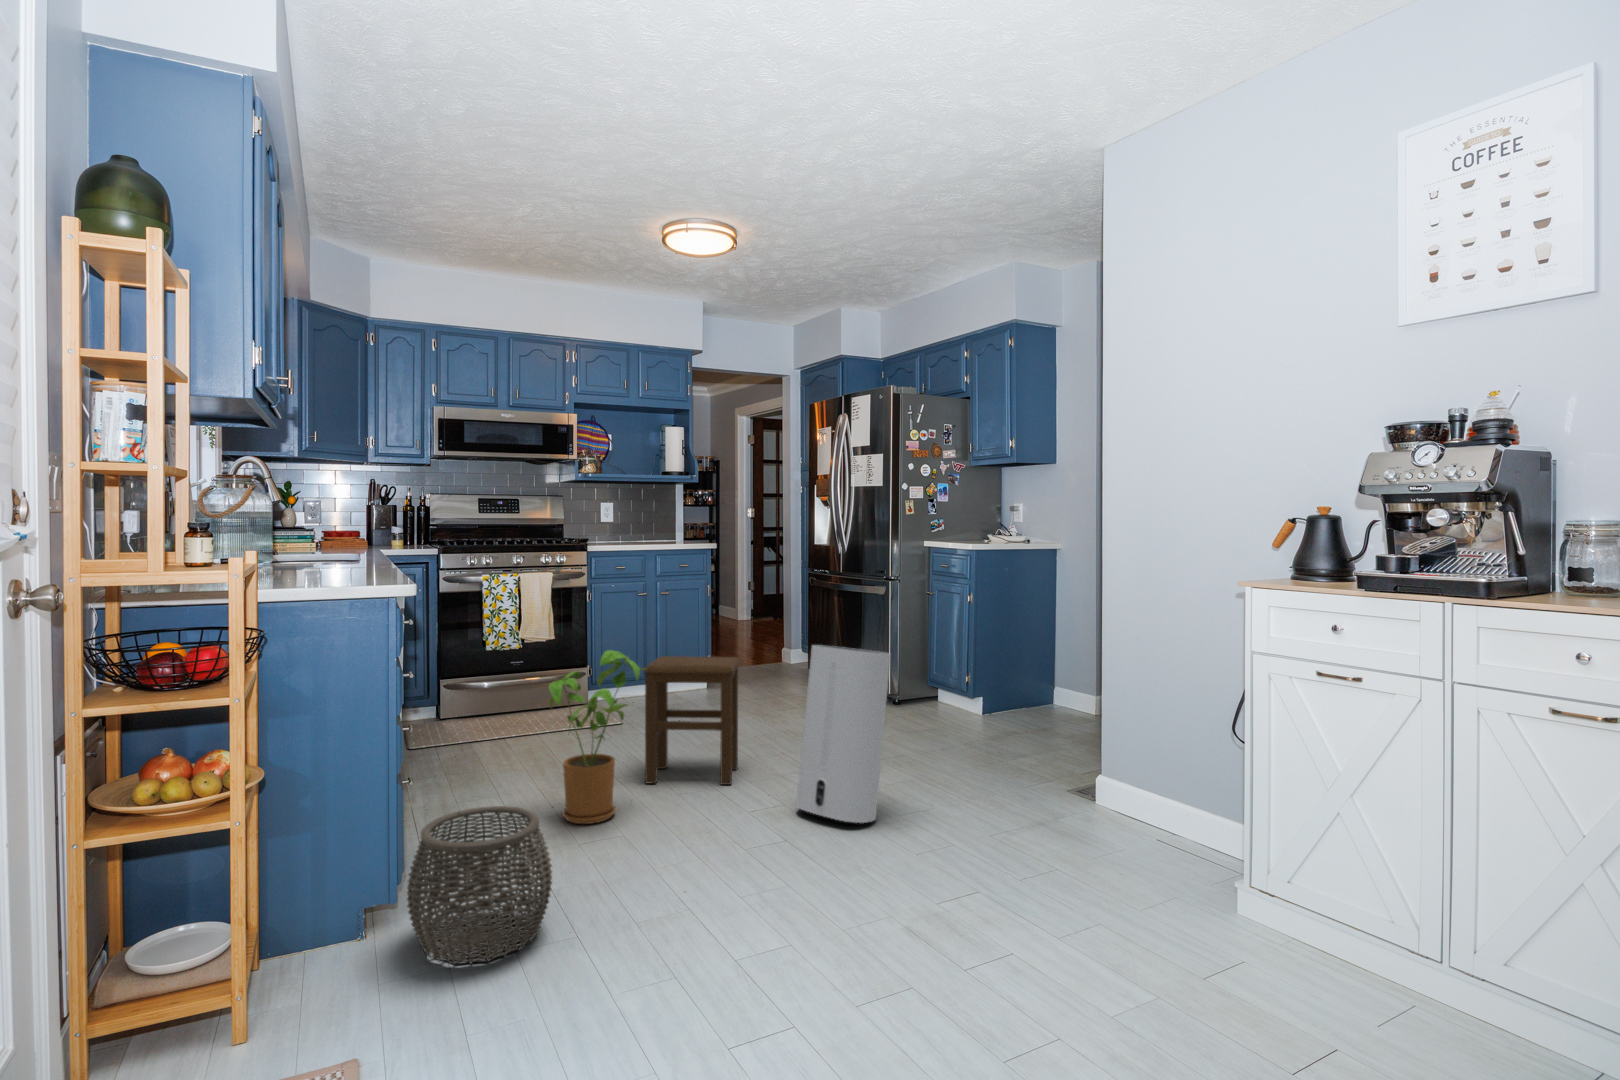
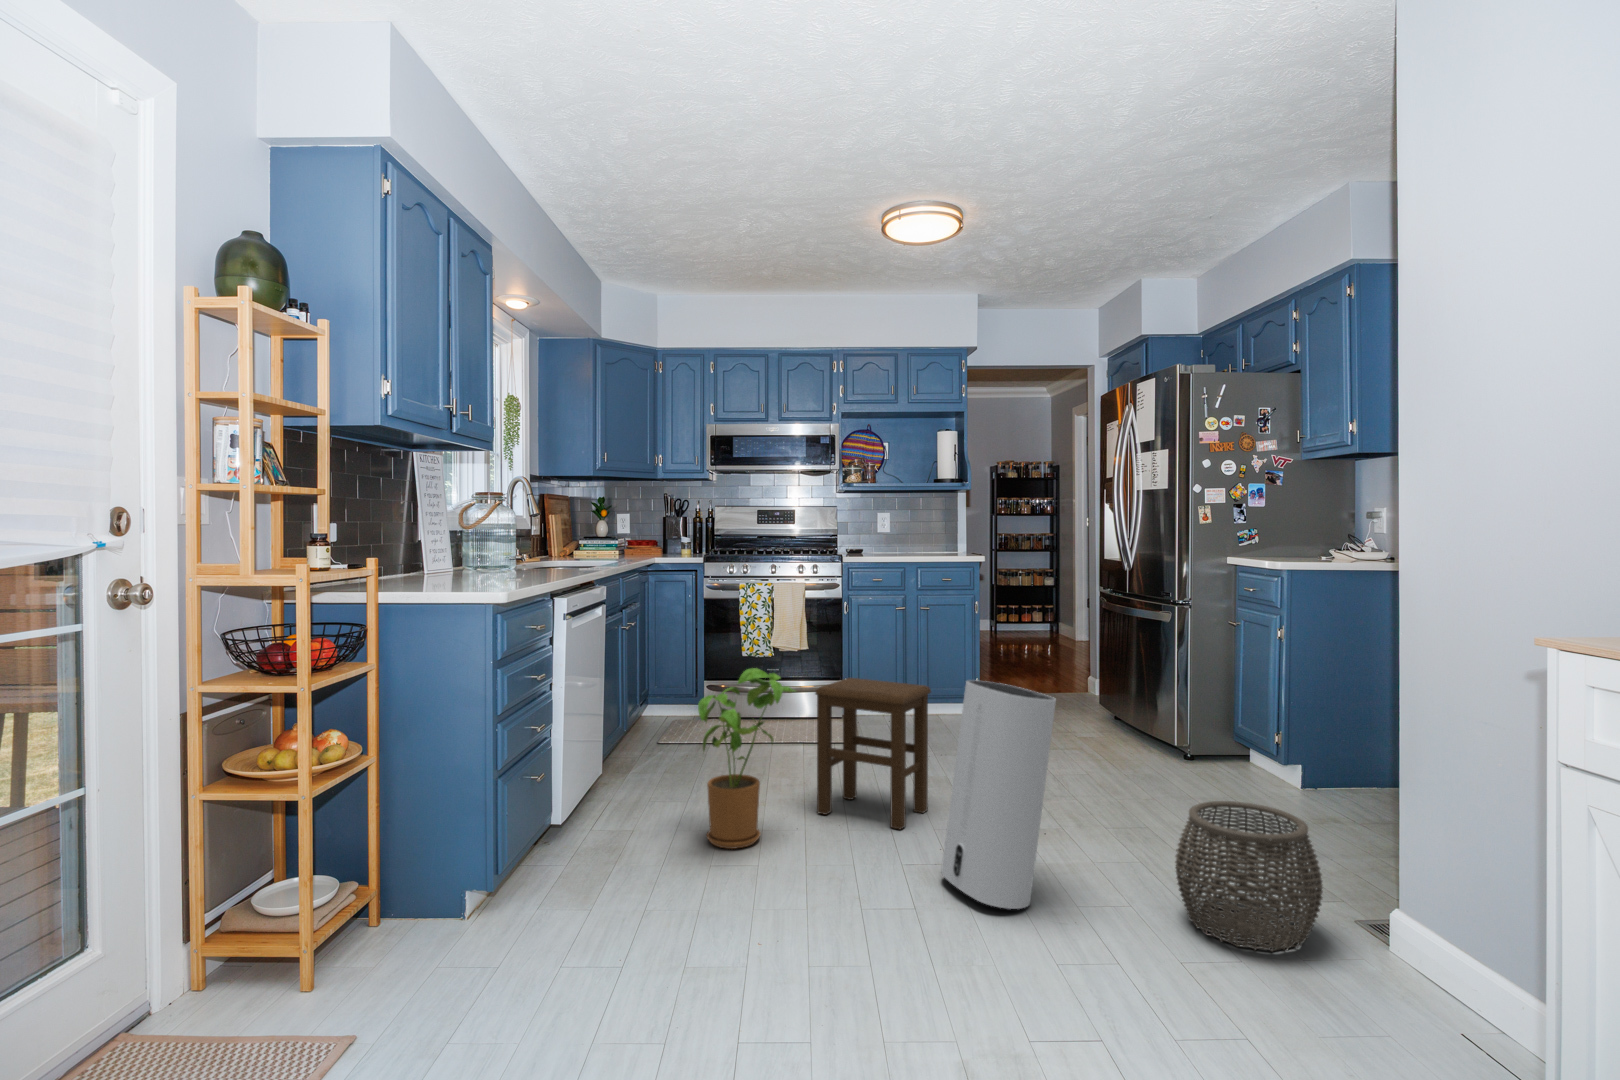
woven basket: present [407,806,553,964] -> present [1175,801,1323,952]

